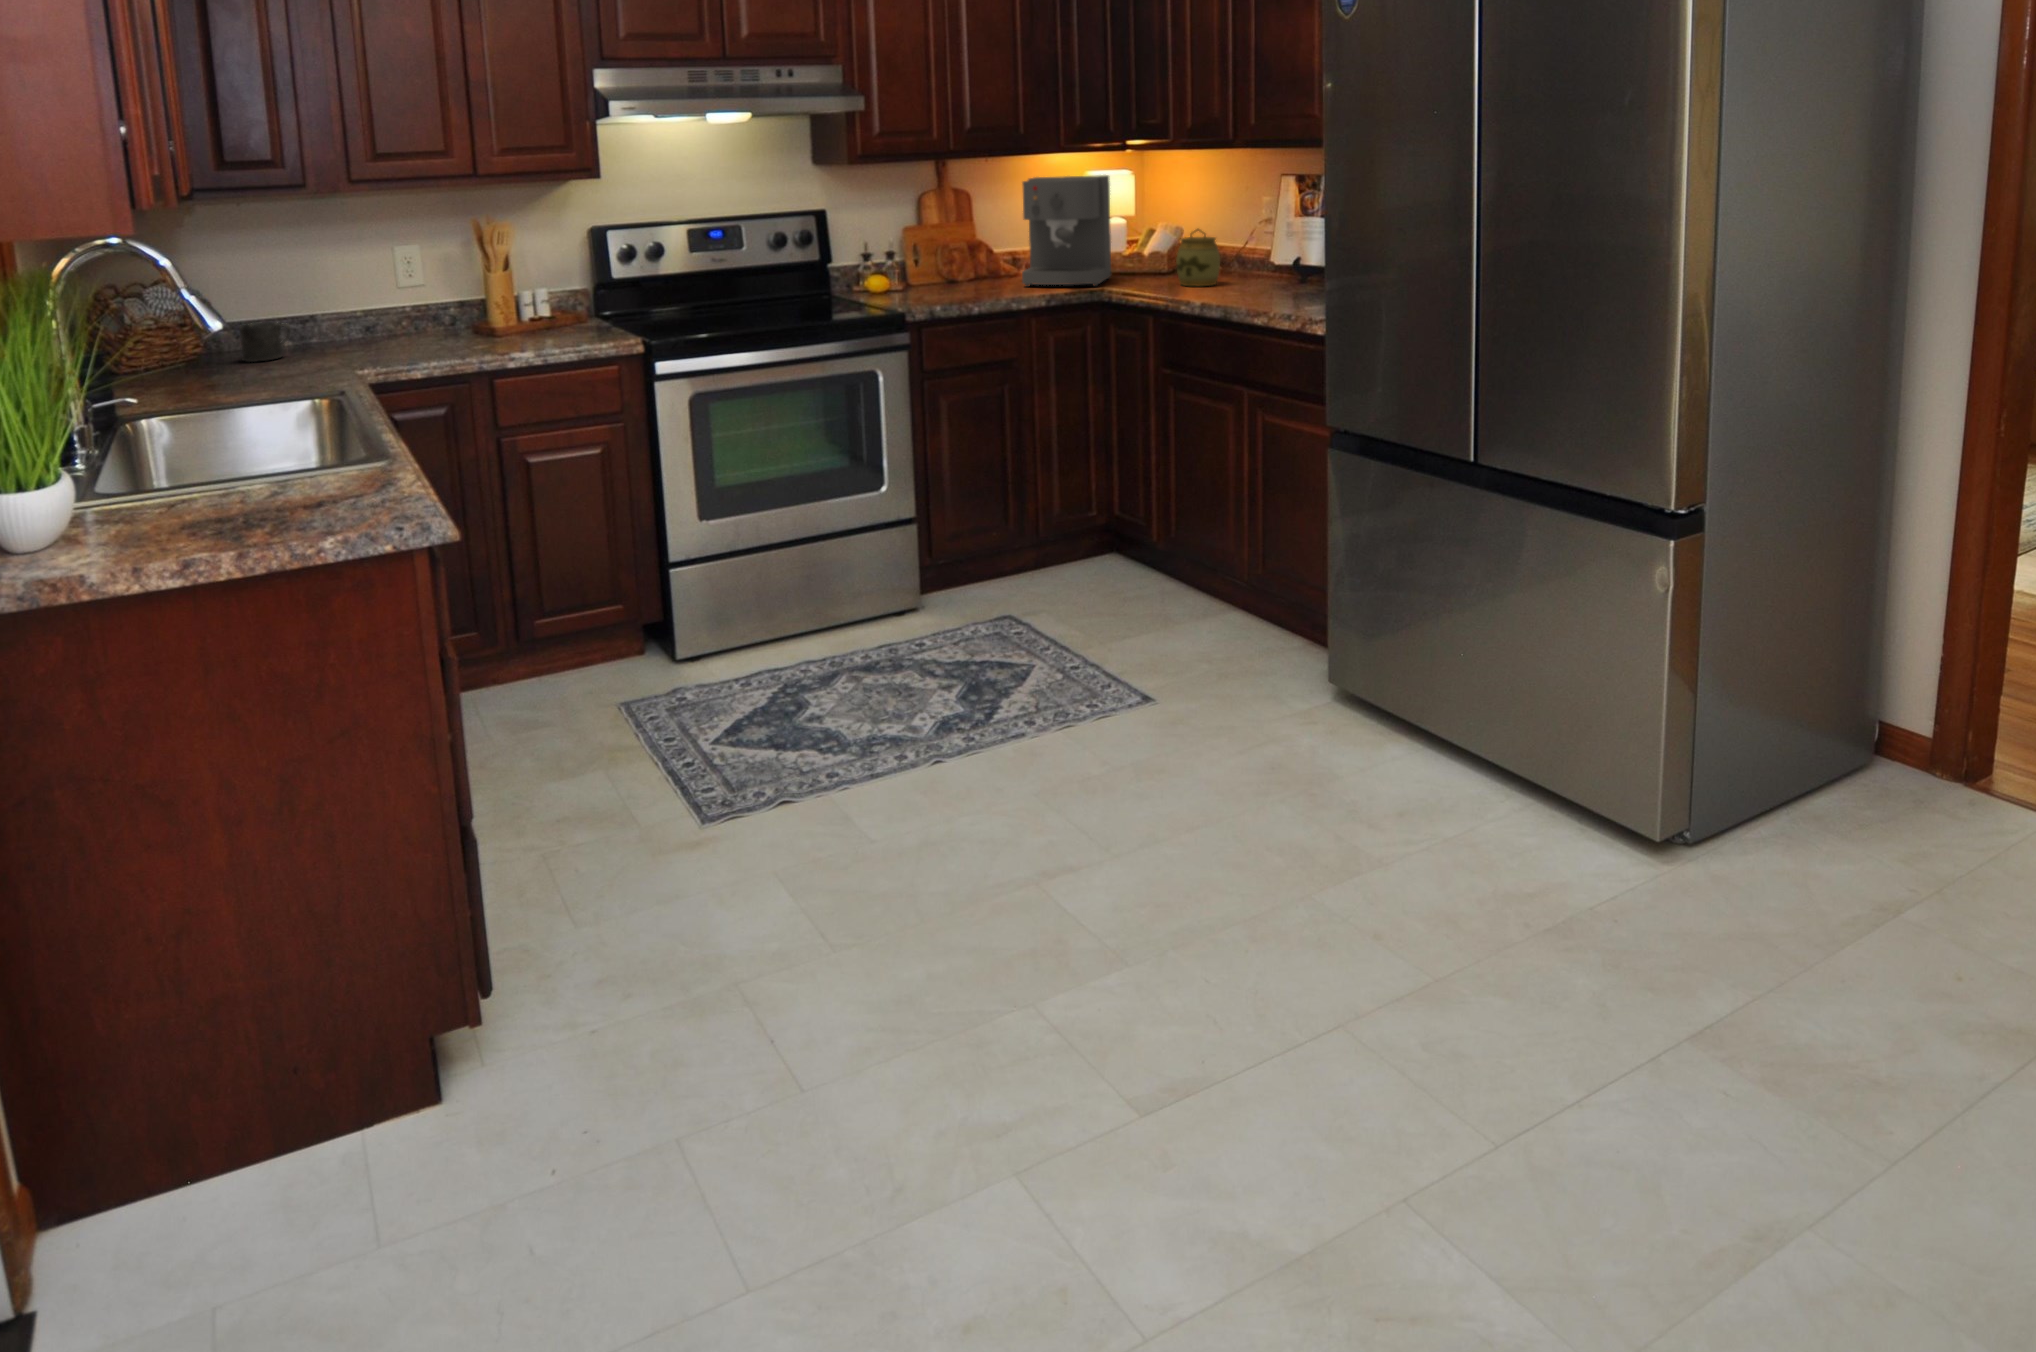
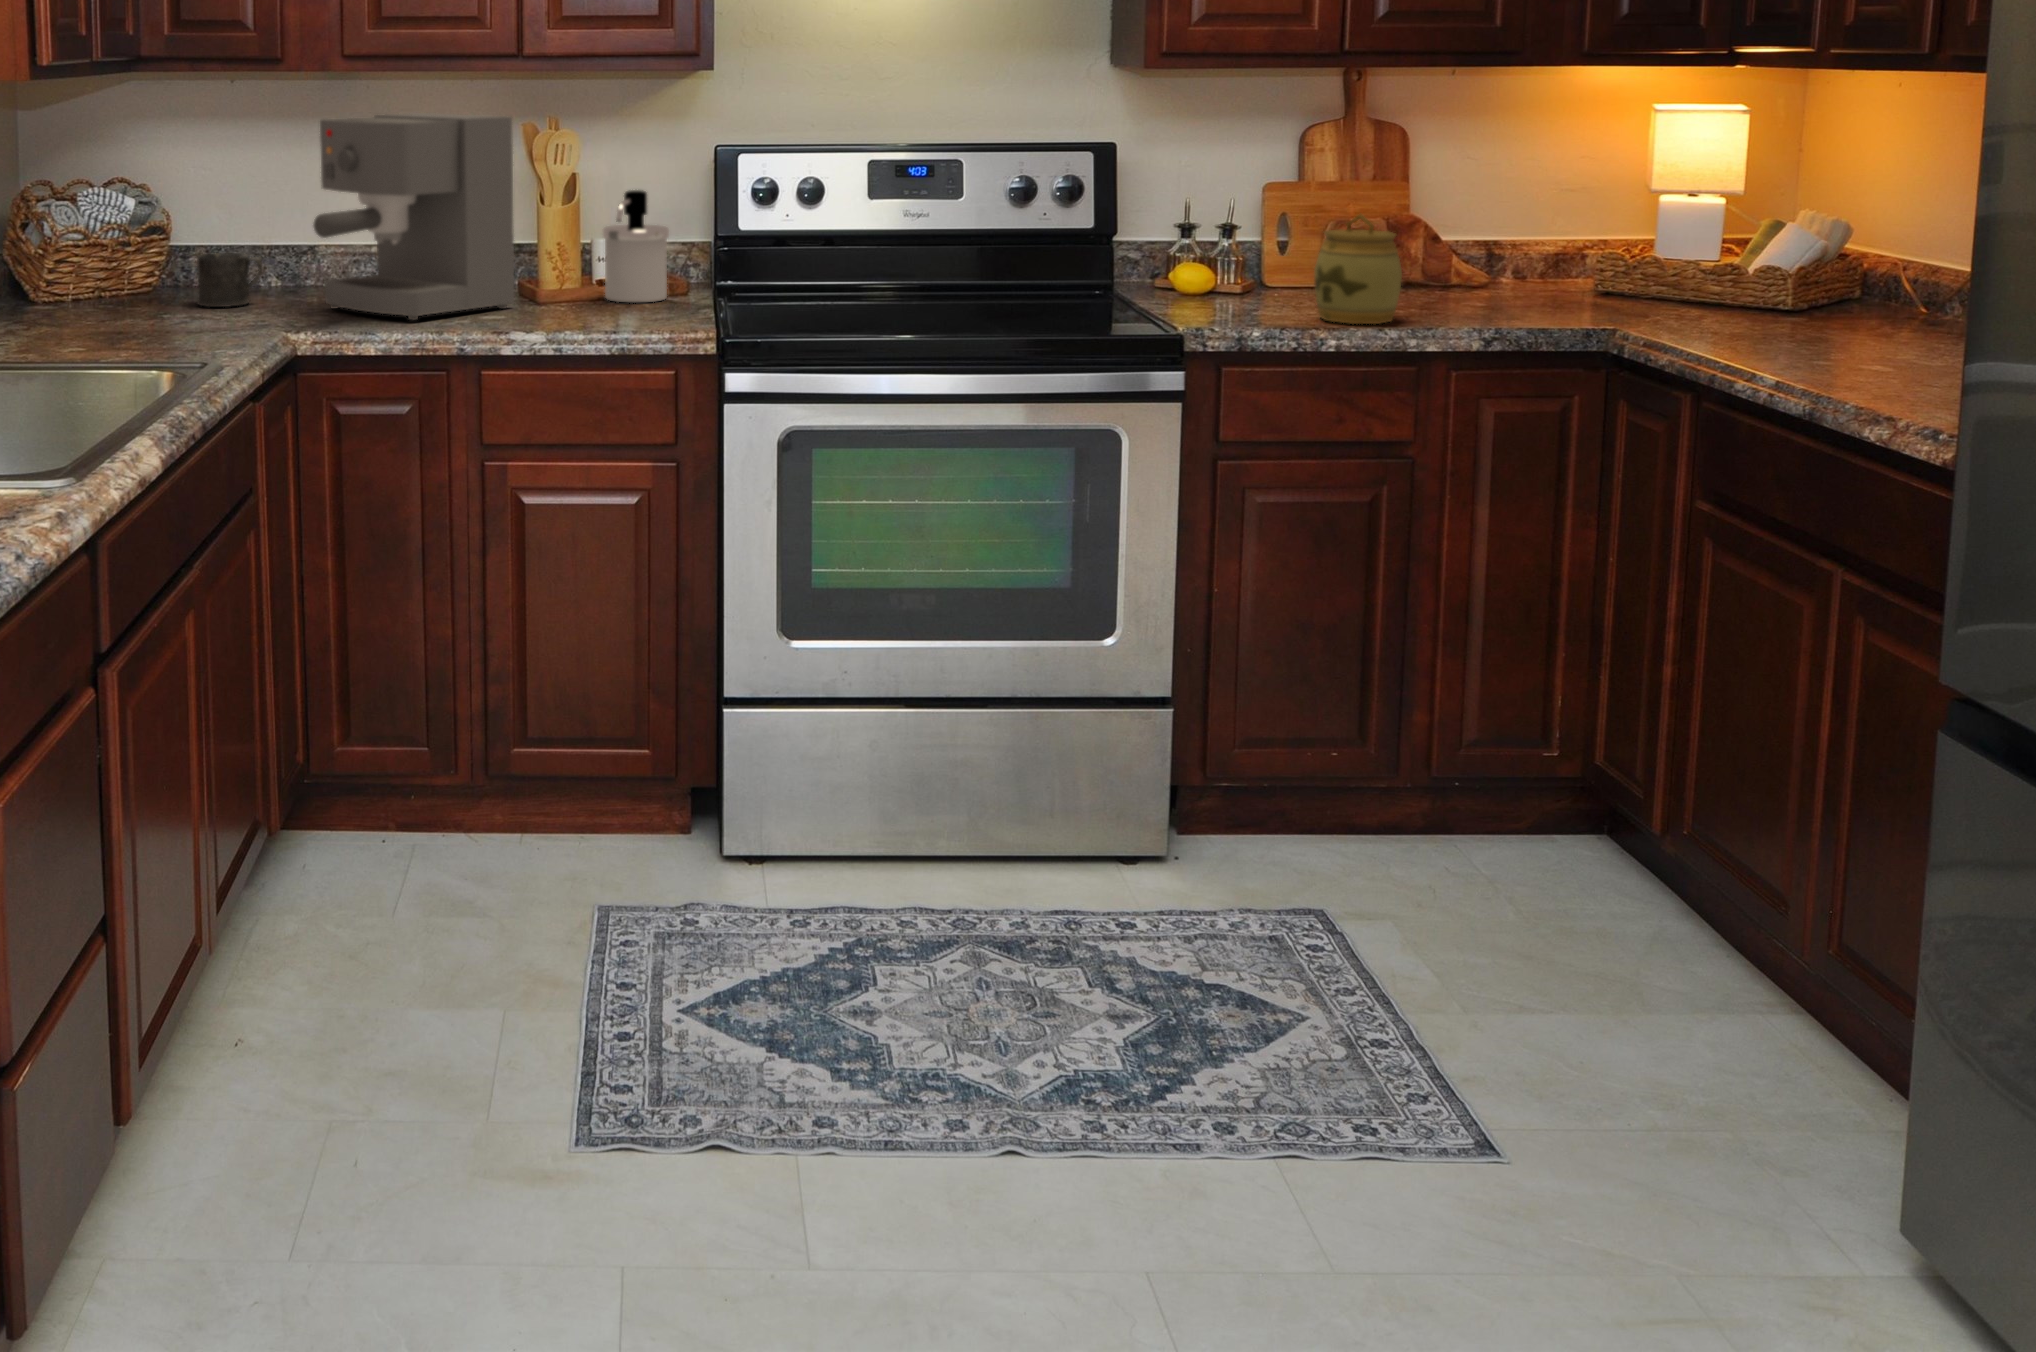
coffee maker: present [1022,175,1111,287] -> present [314,113,514,320]
jar: present [1176,229,1220,286] -> present [1314,213,1402,324]
soap dispenser: none [531,257,577,330] -> present [603,190,669,302]

